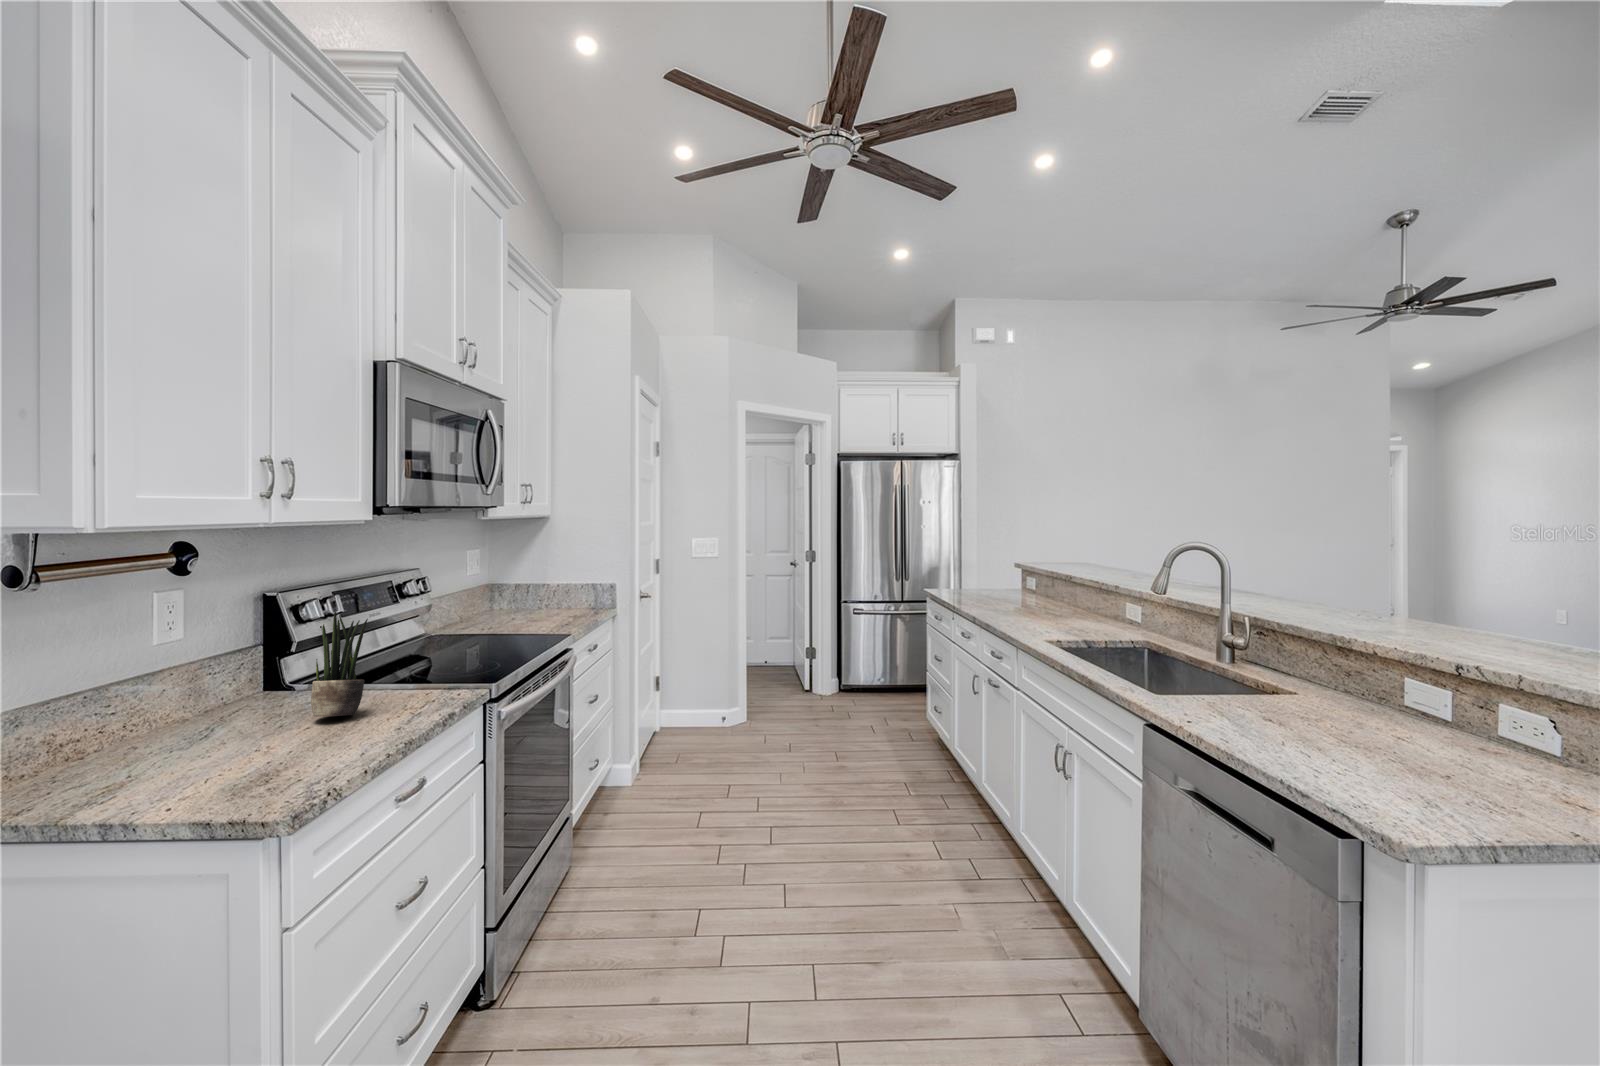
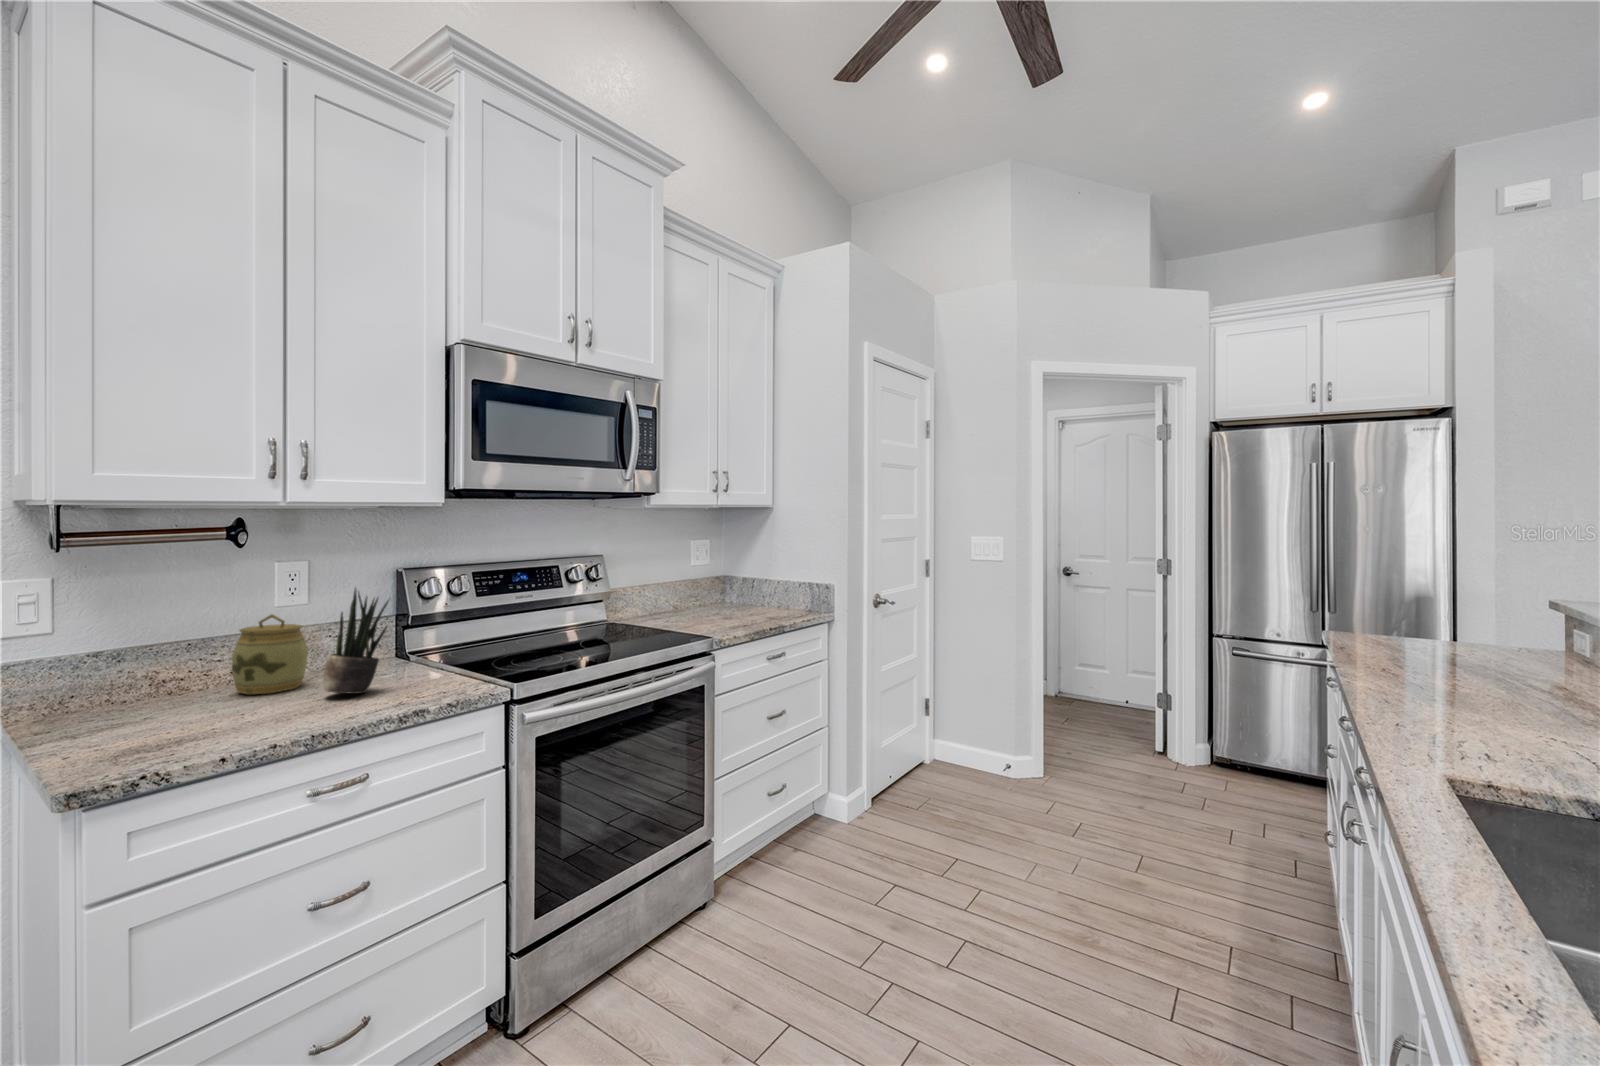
jar: none [162,650,250,741] -> present [231,614,308,694]

